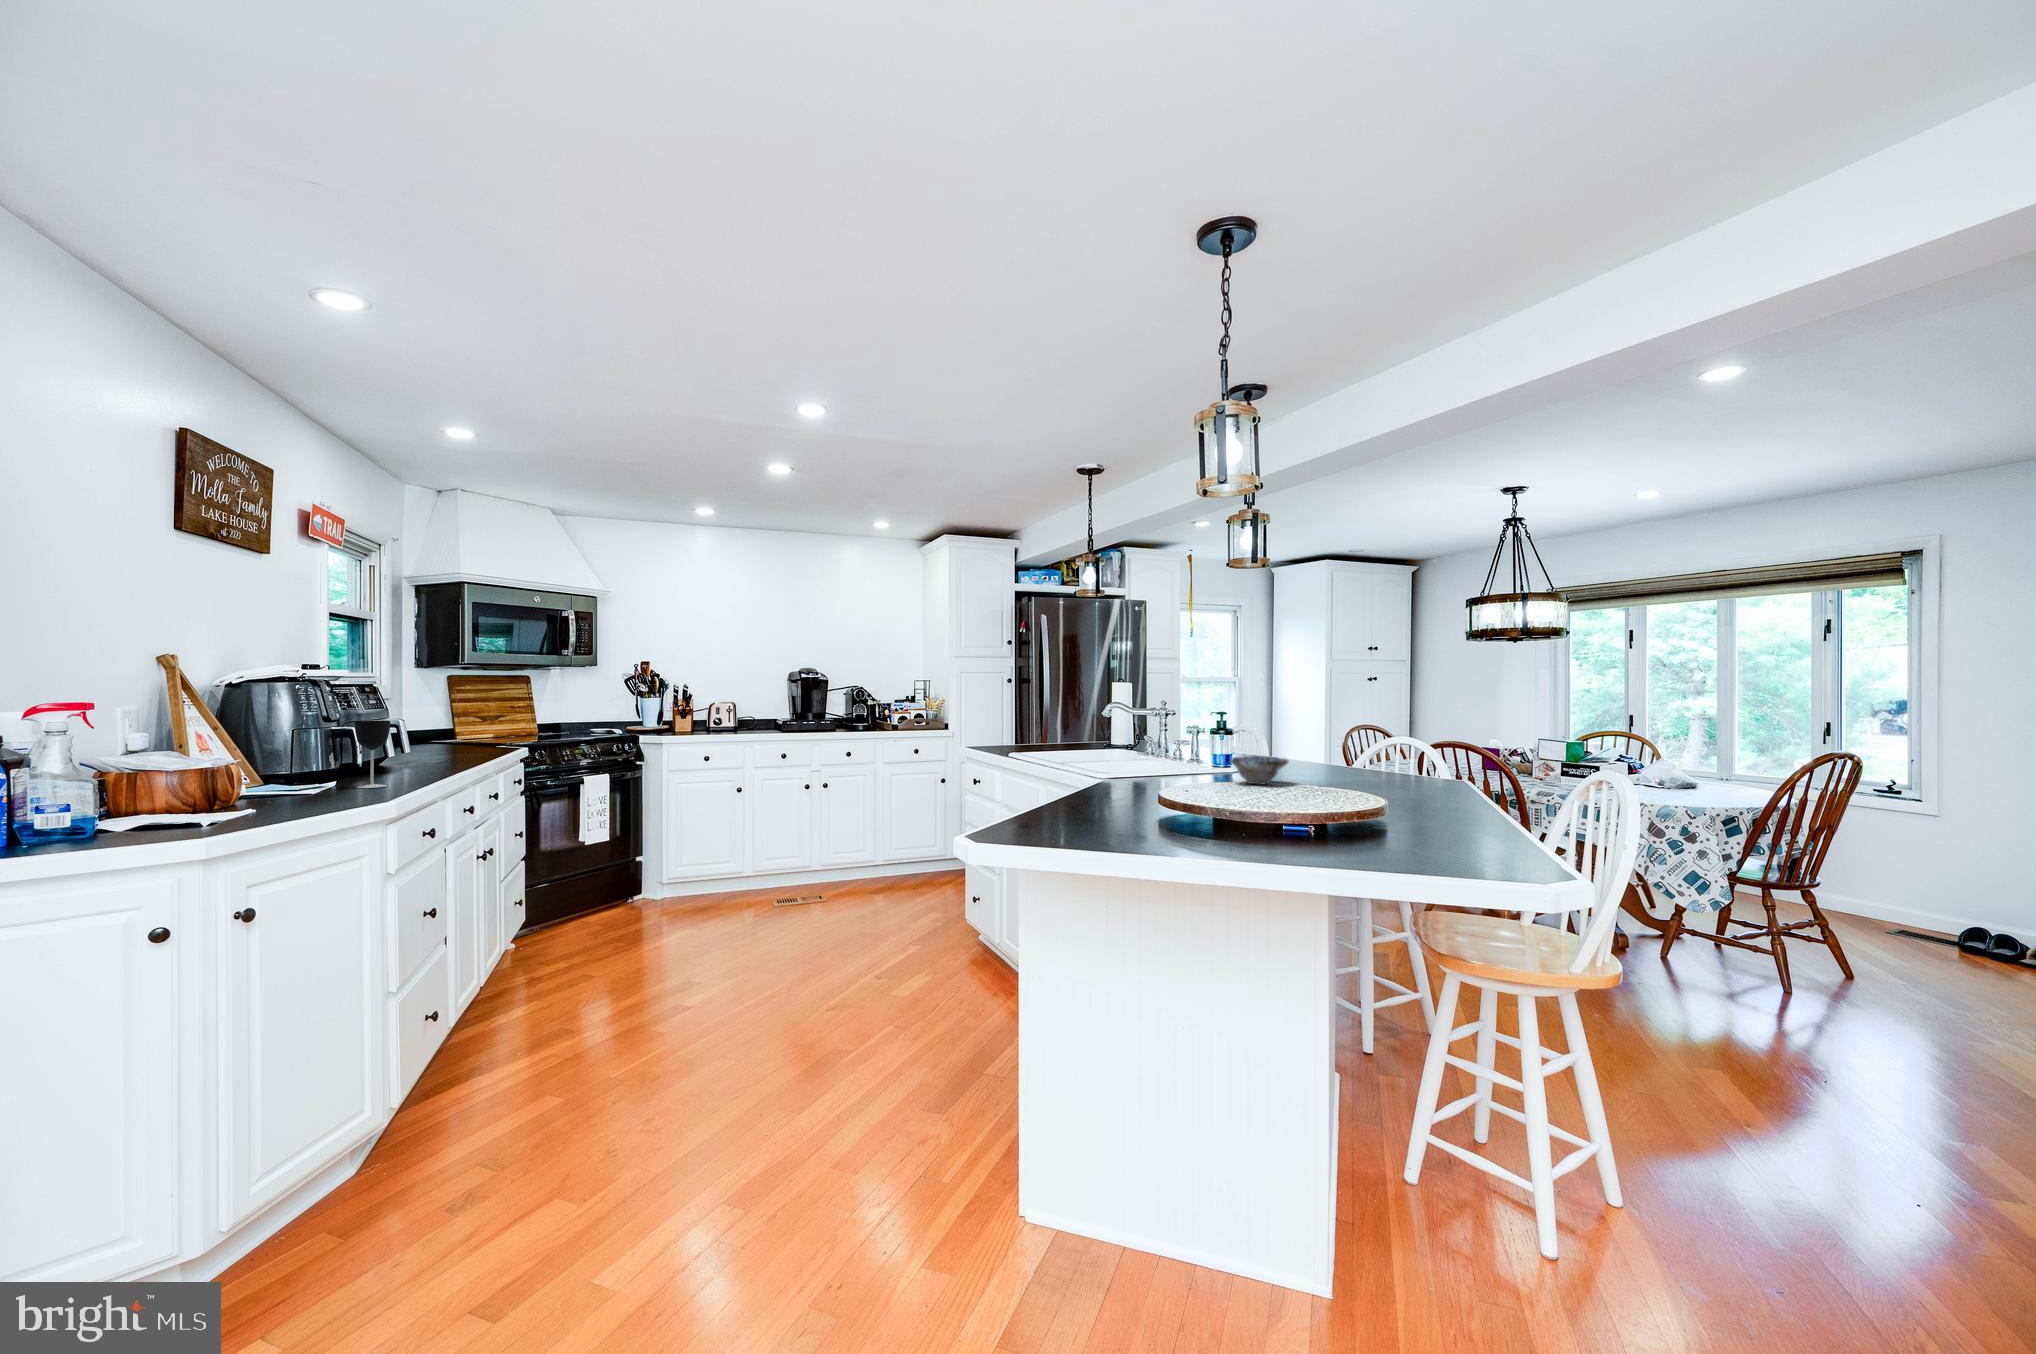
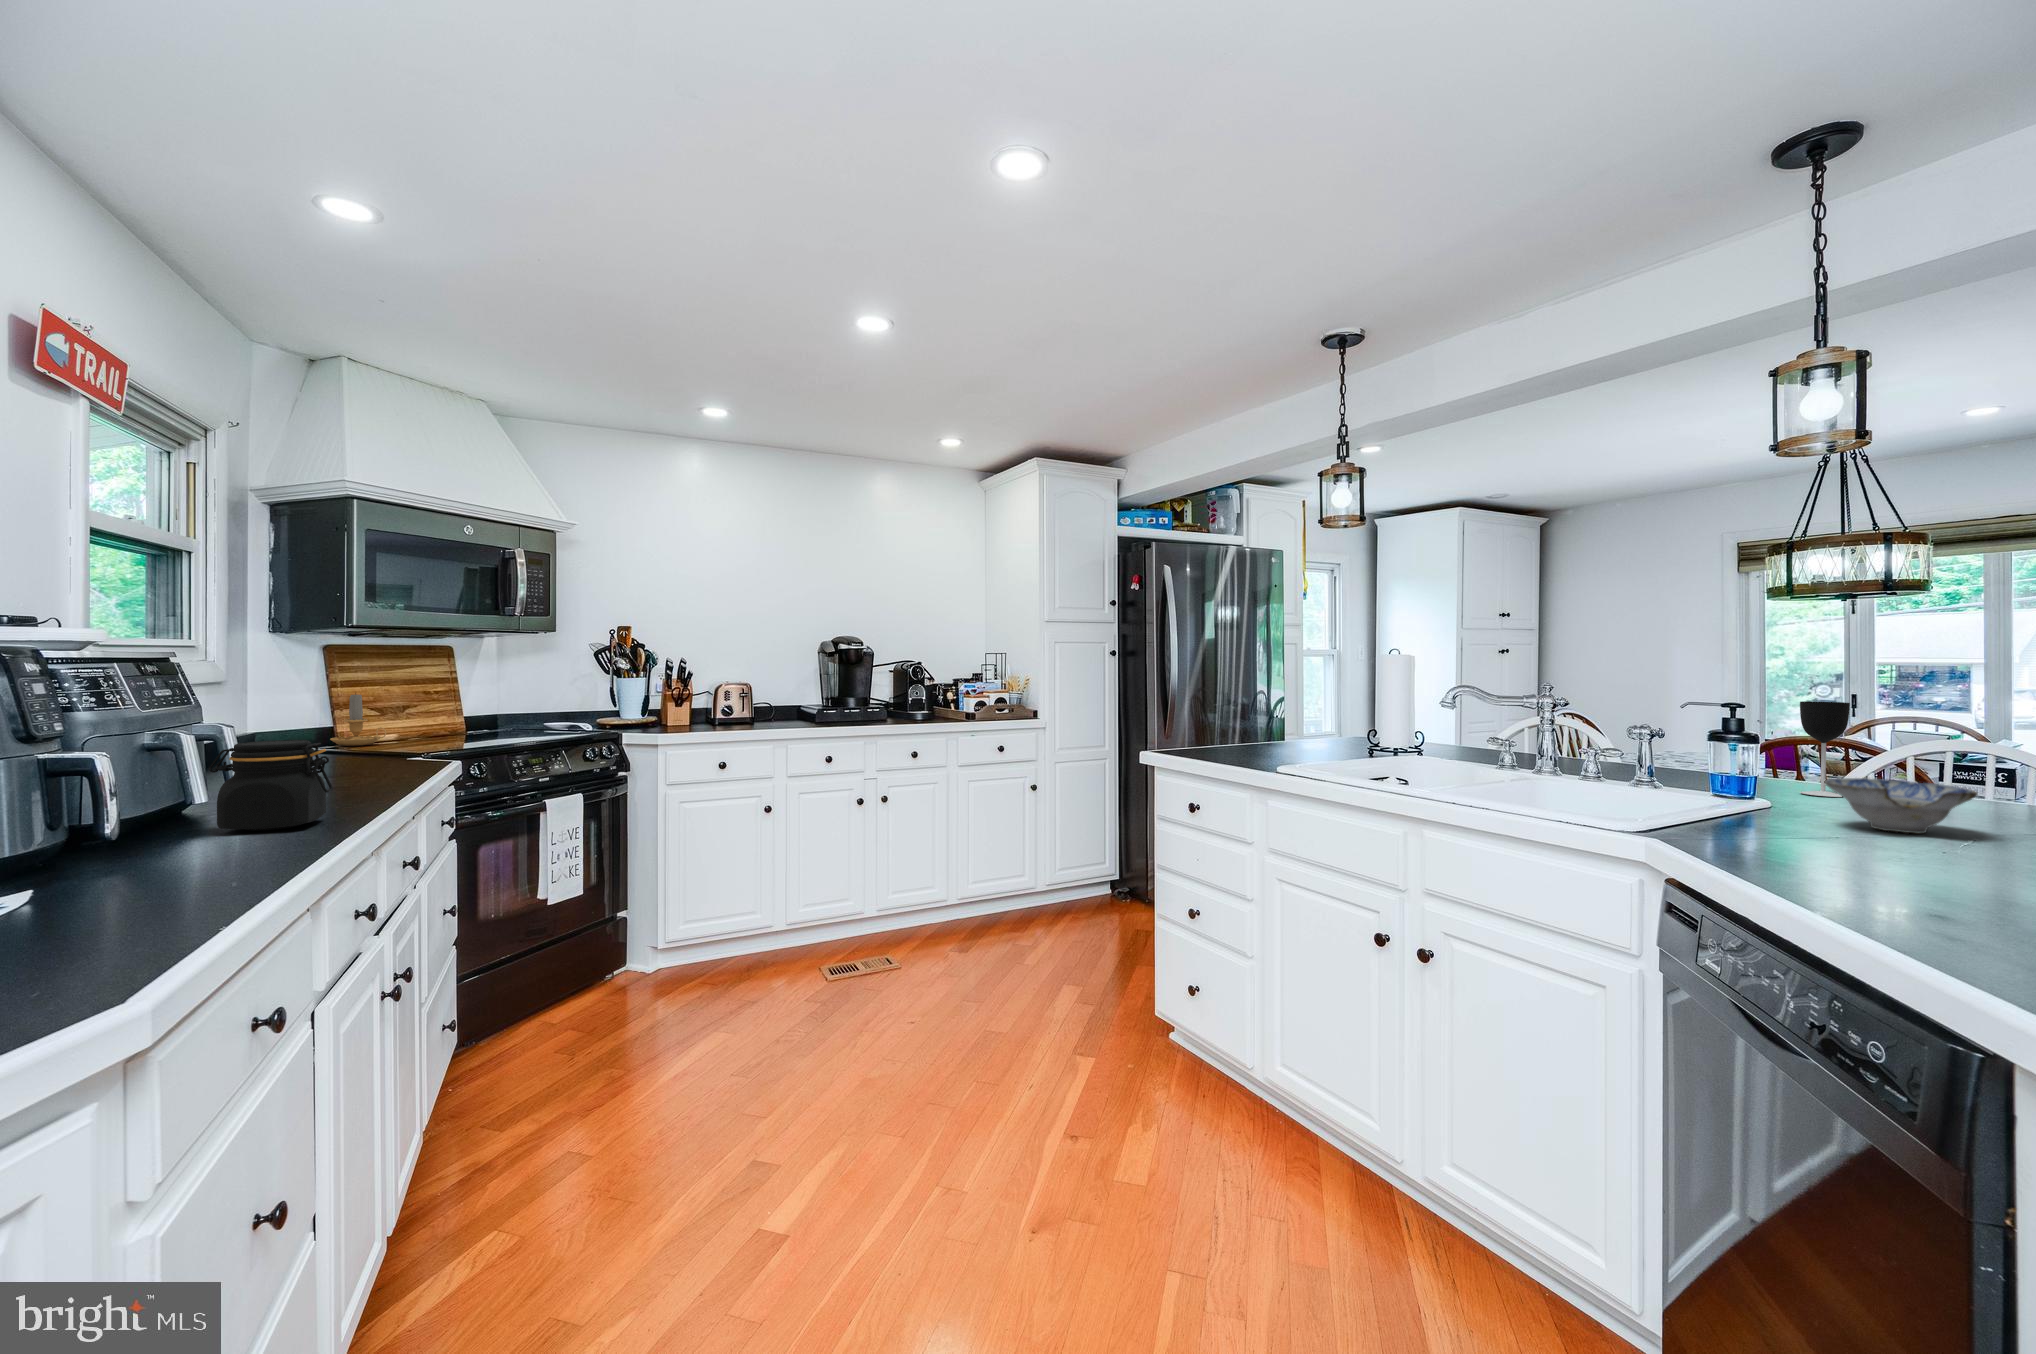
candle: none [450,706,485,741] -> present [330,694,386,746]
wine glass: present [355,720,390,788] -> present [1800,701,1850,797]
jar: none [391,730,450,775] -> present [209,740,333,831]

